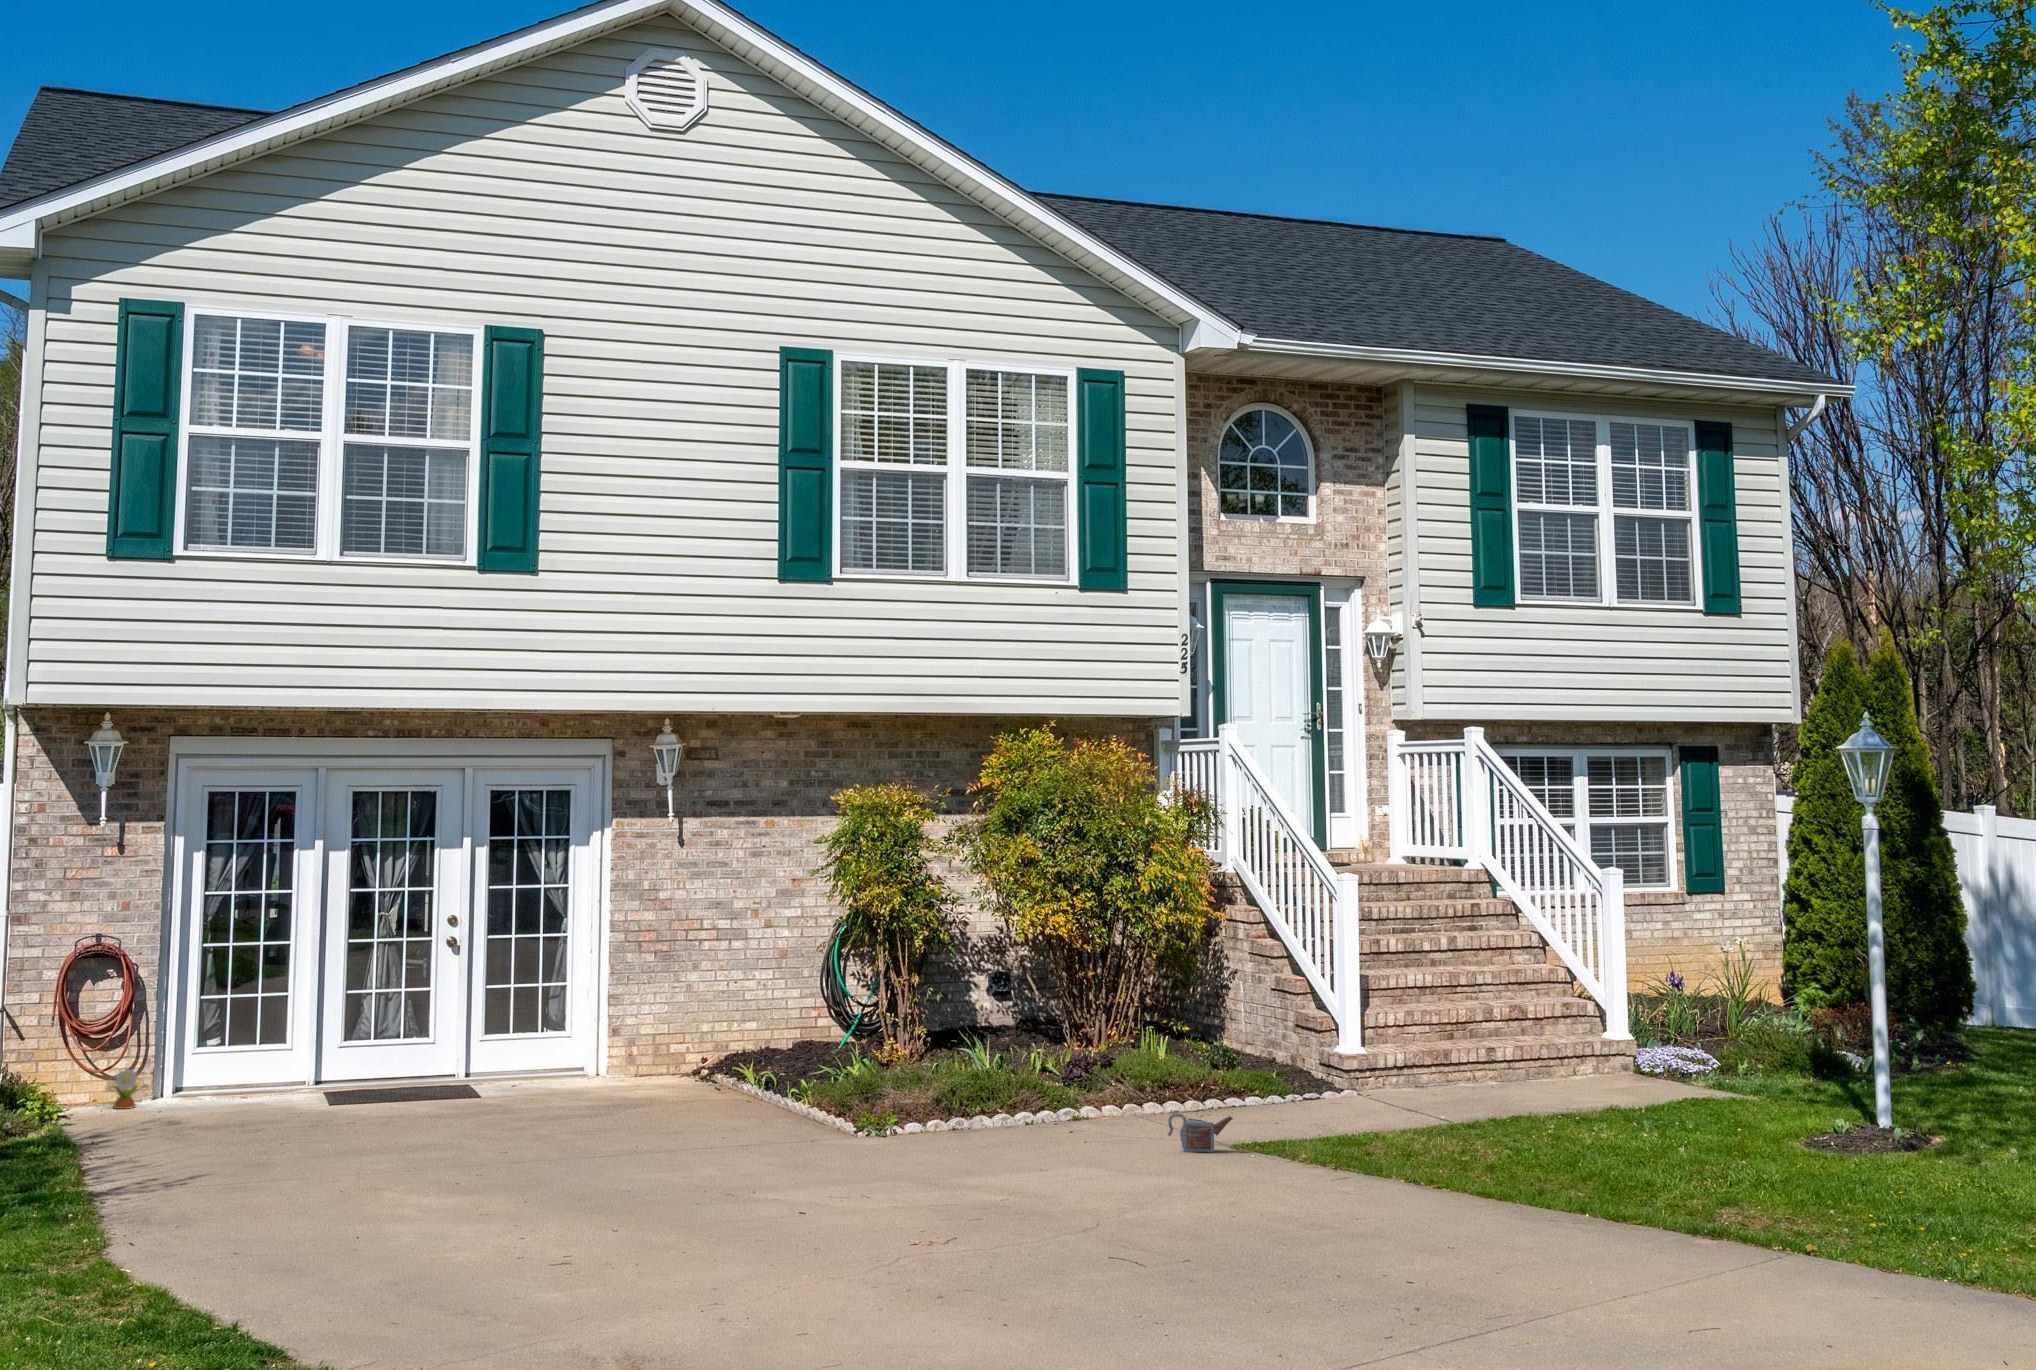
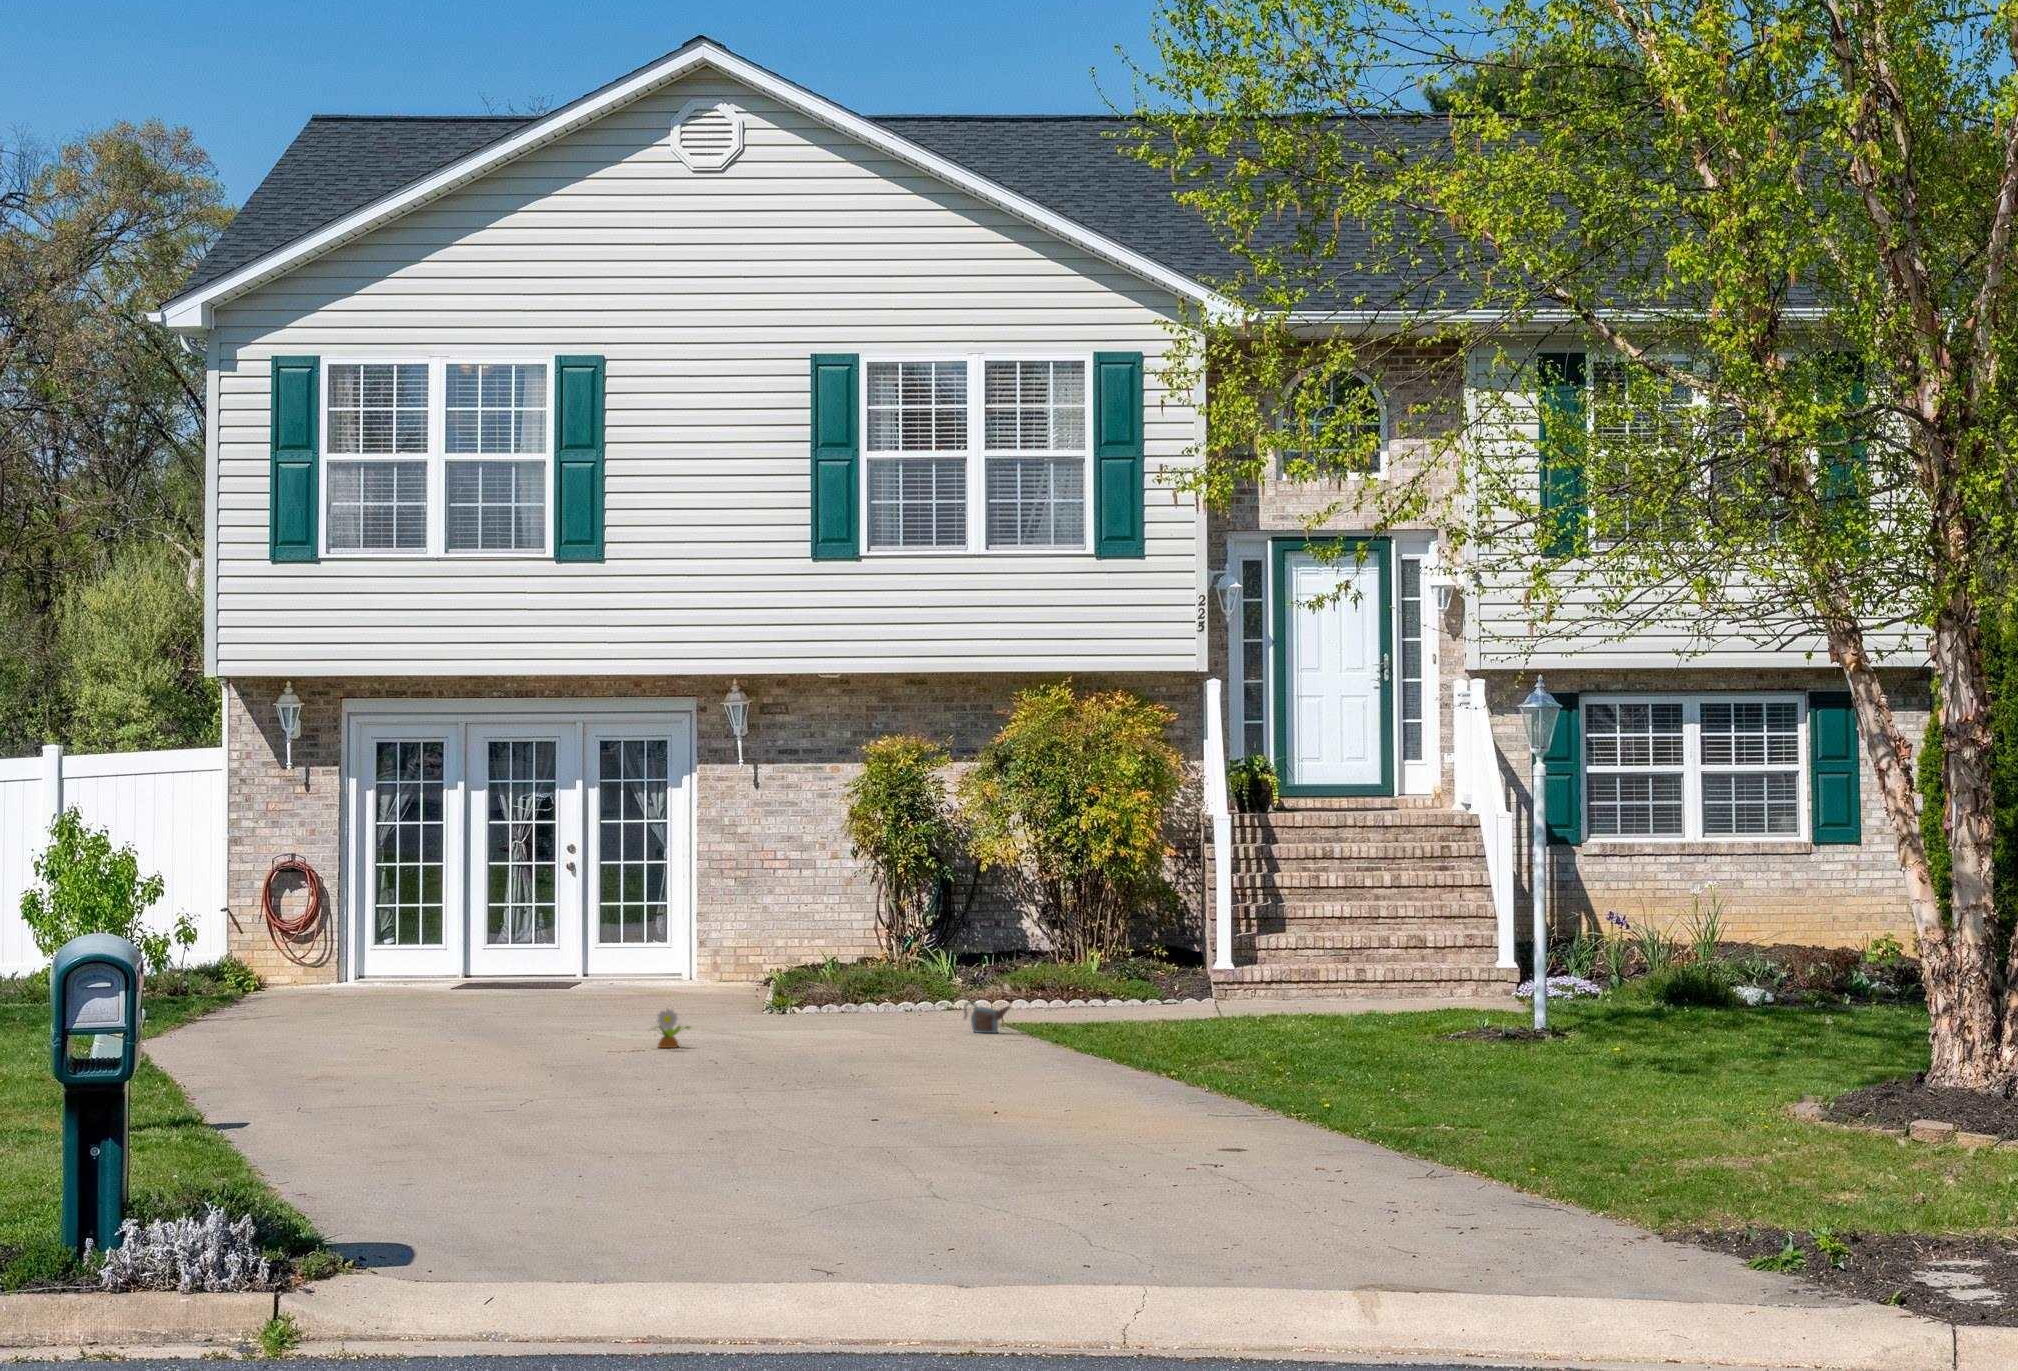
decorative plant: present [109,1068,149,1109] -> present [655,1009,690,1048]

